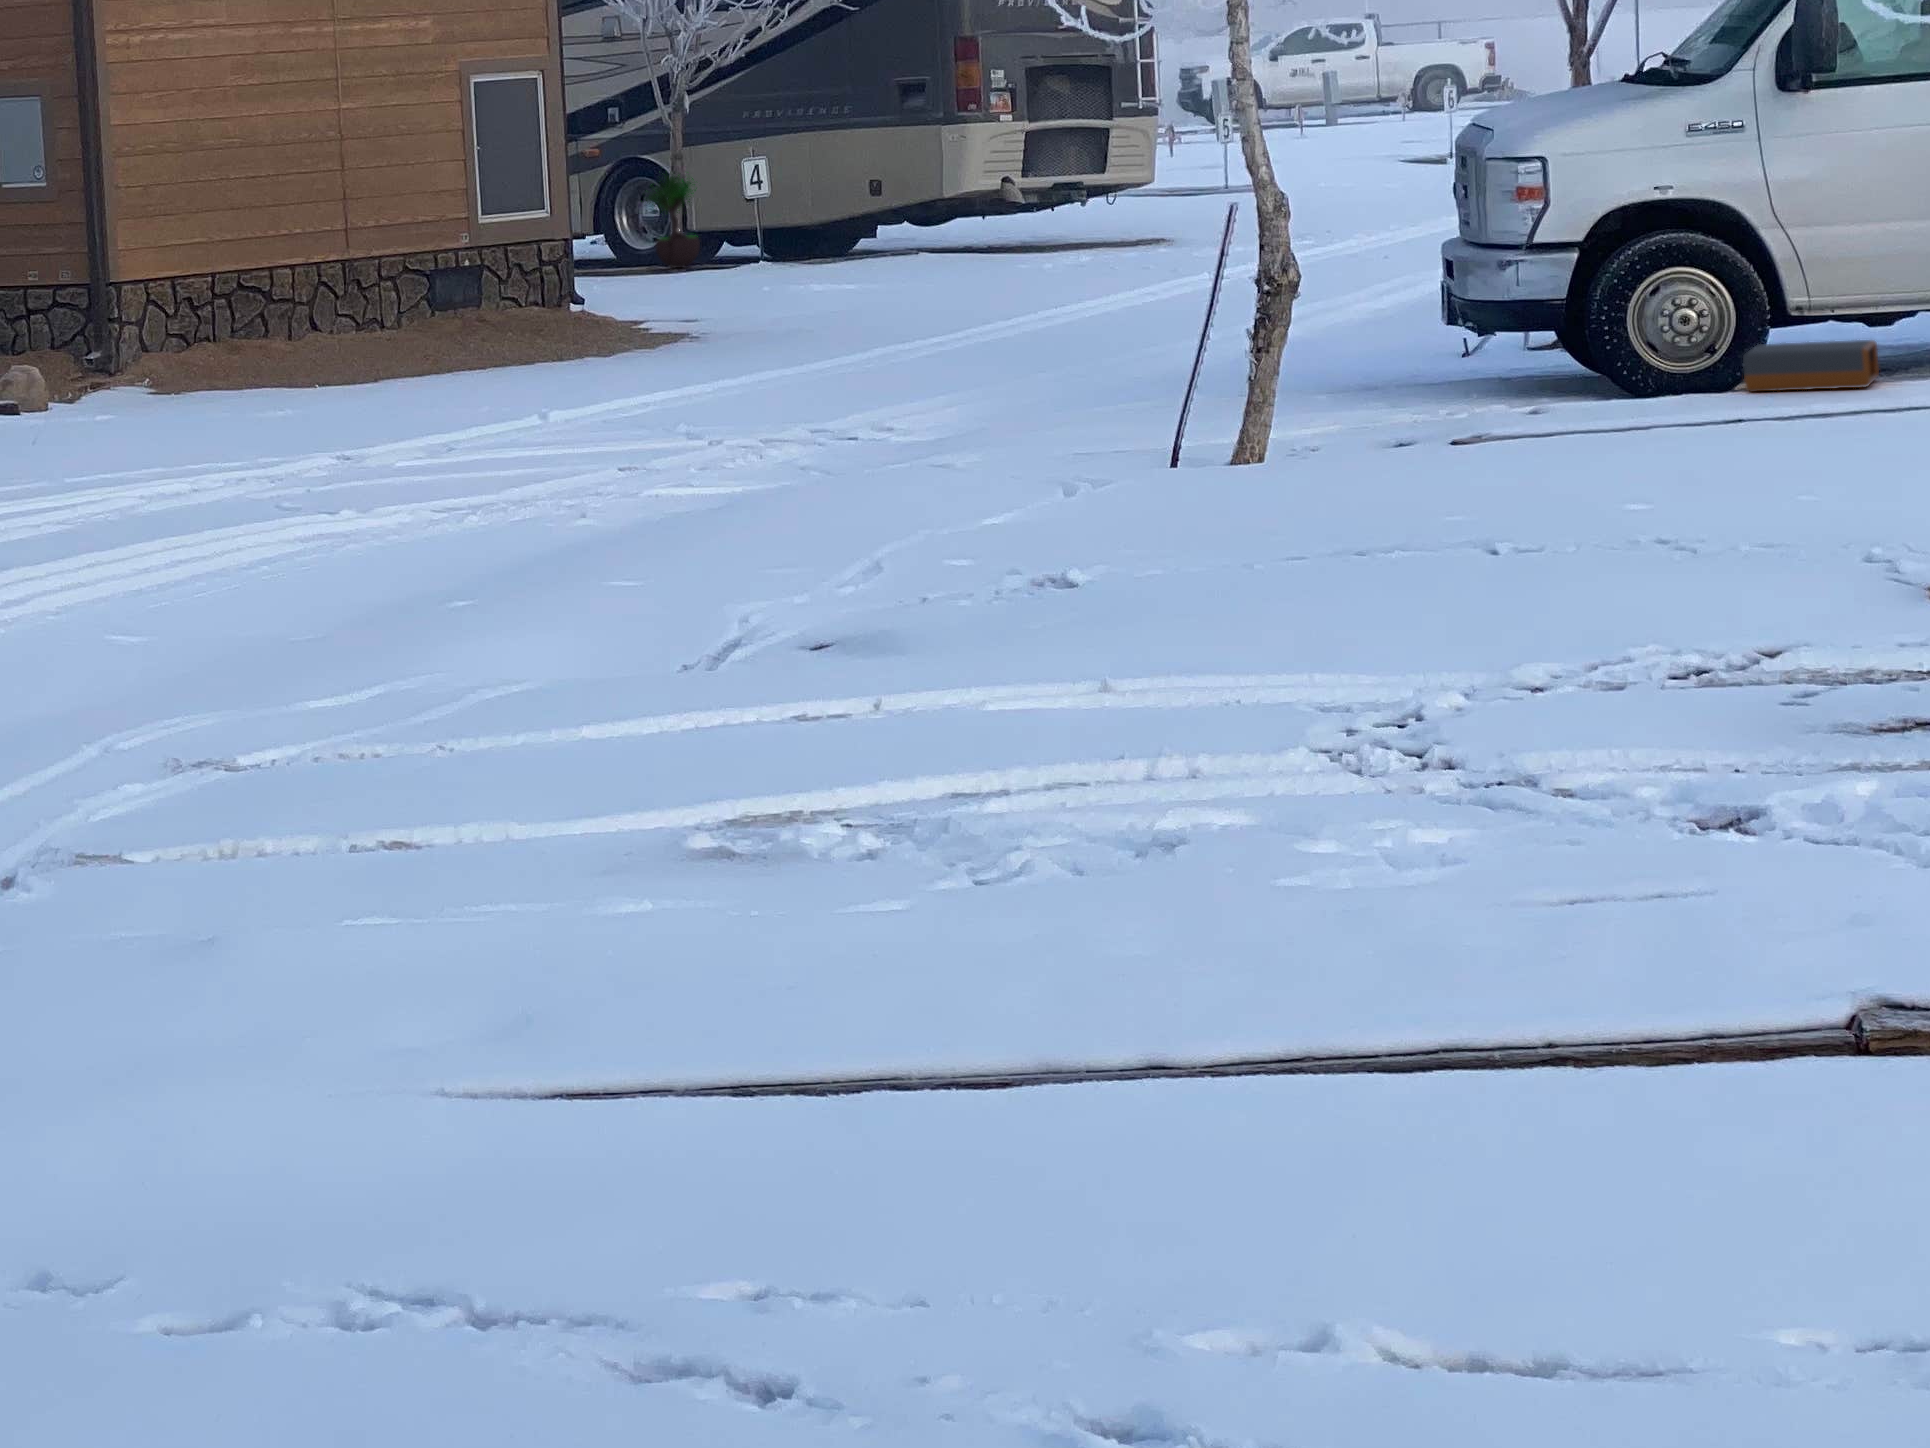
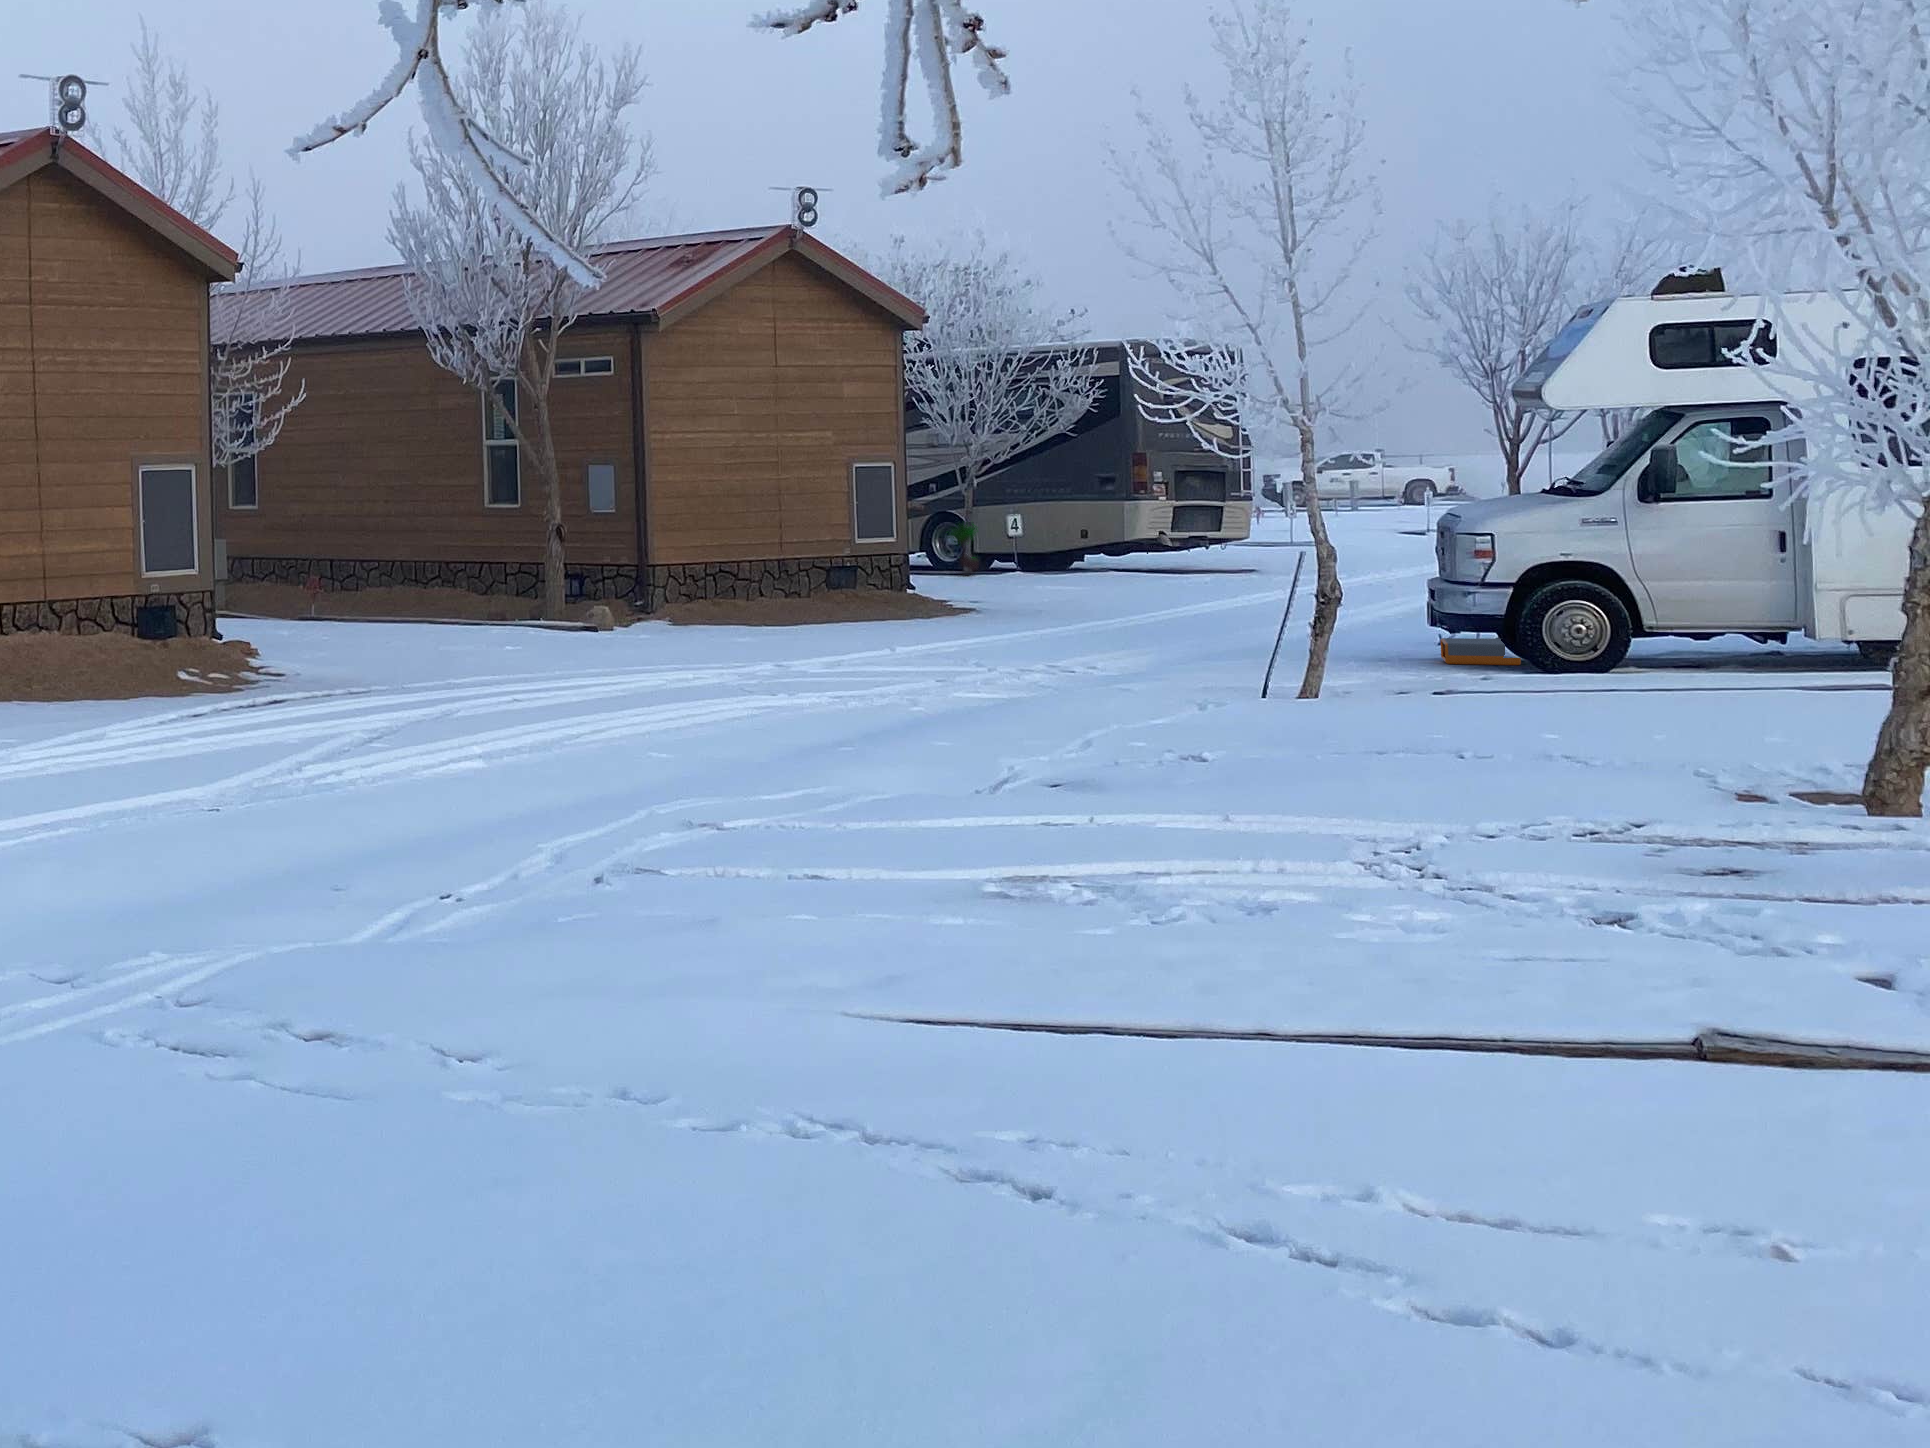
storage box: present [1743,340,1879,391] -> present [1440,638,1521,665]

